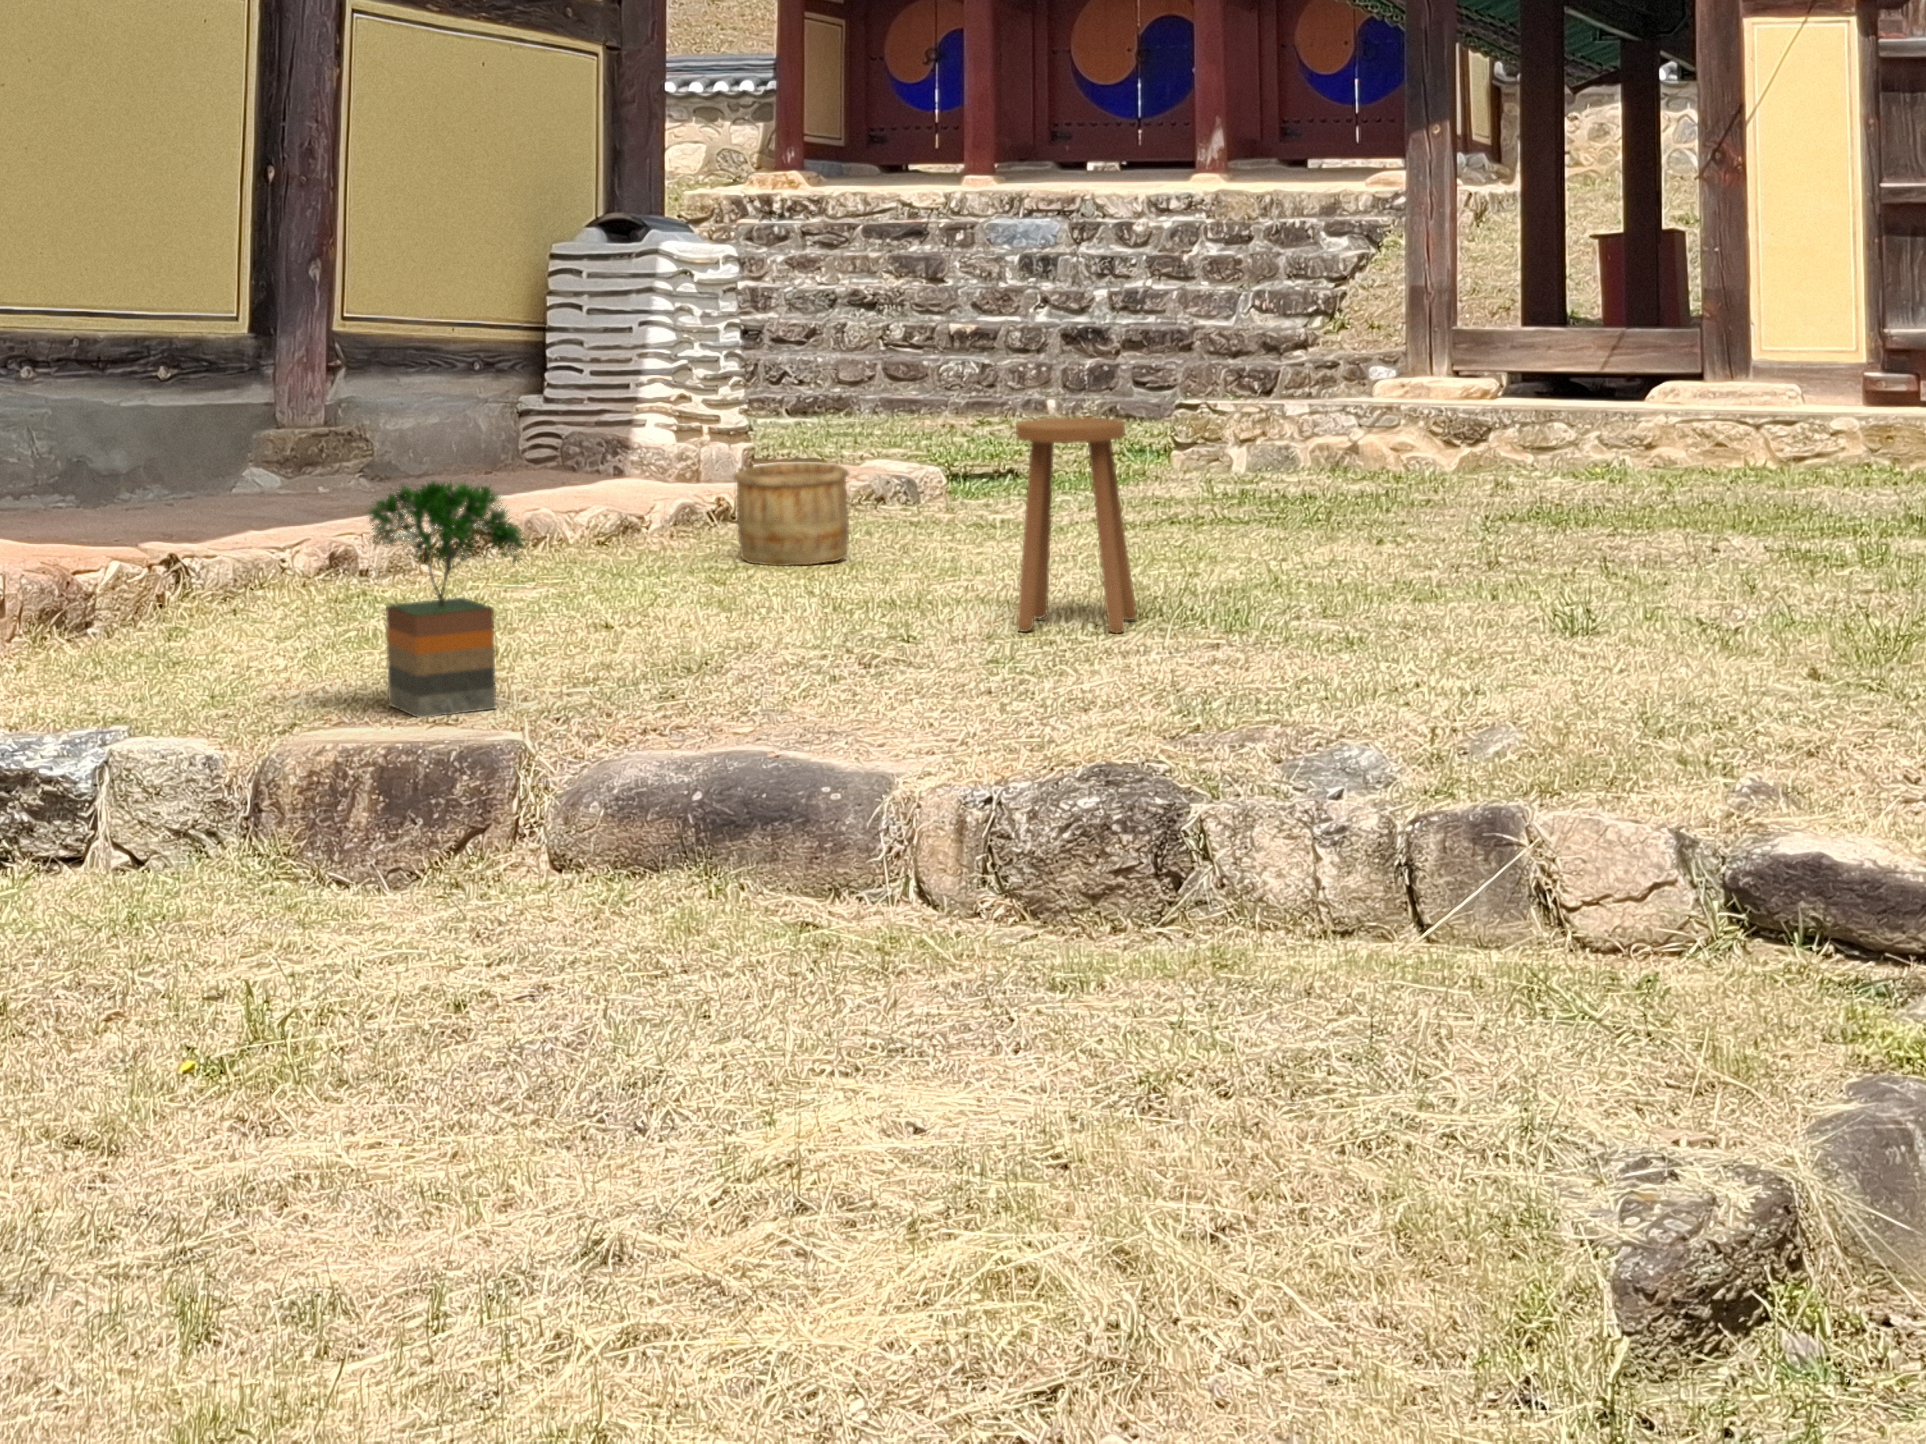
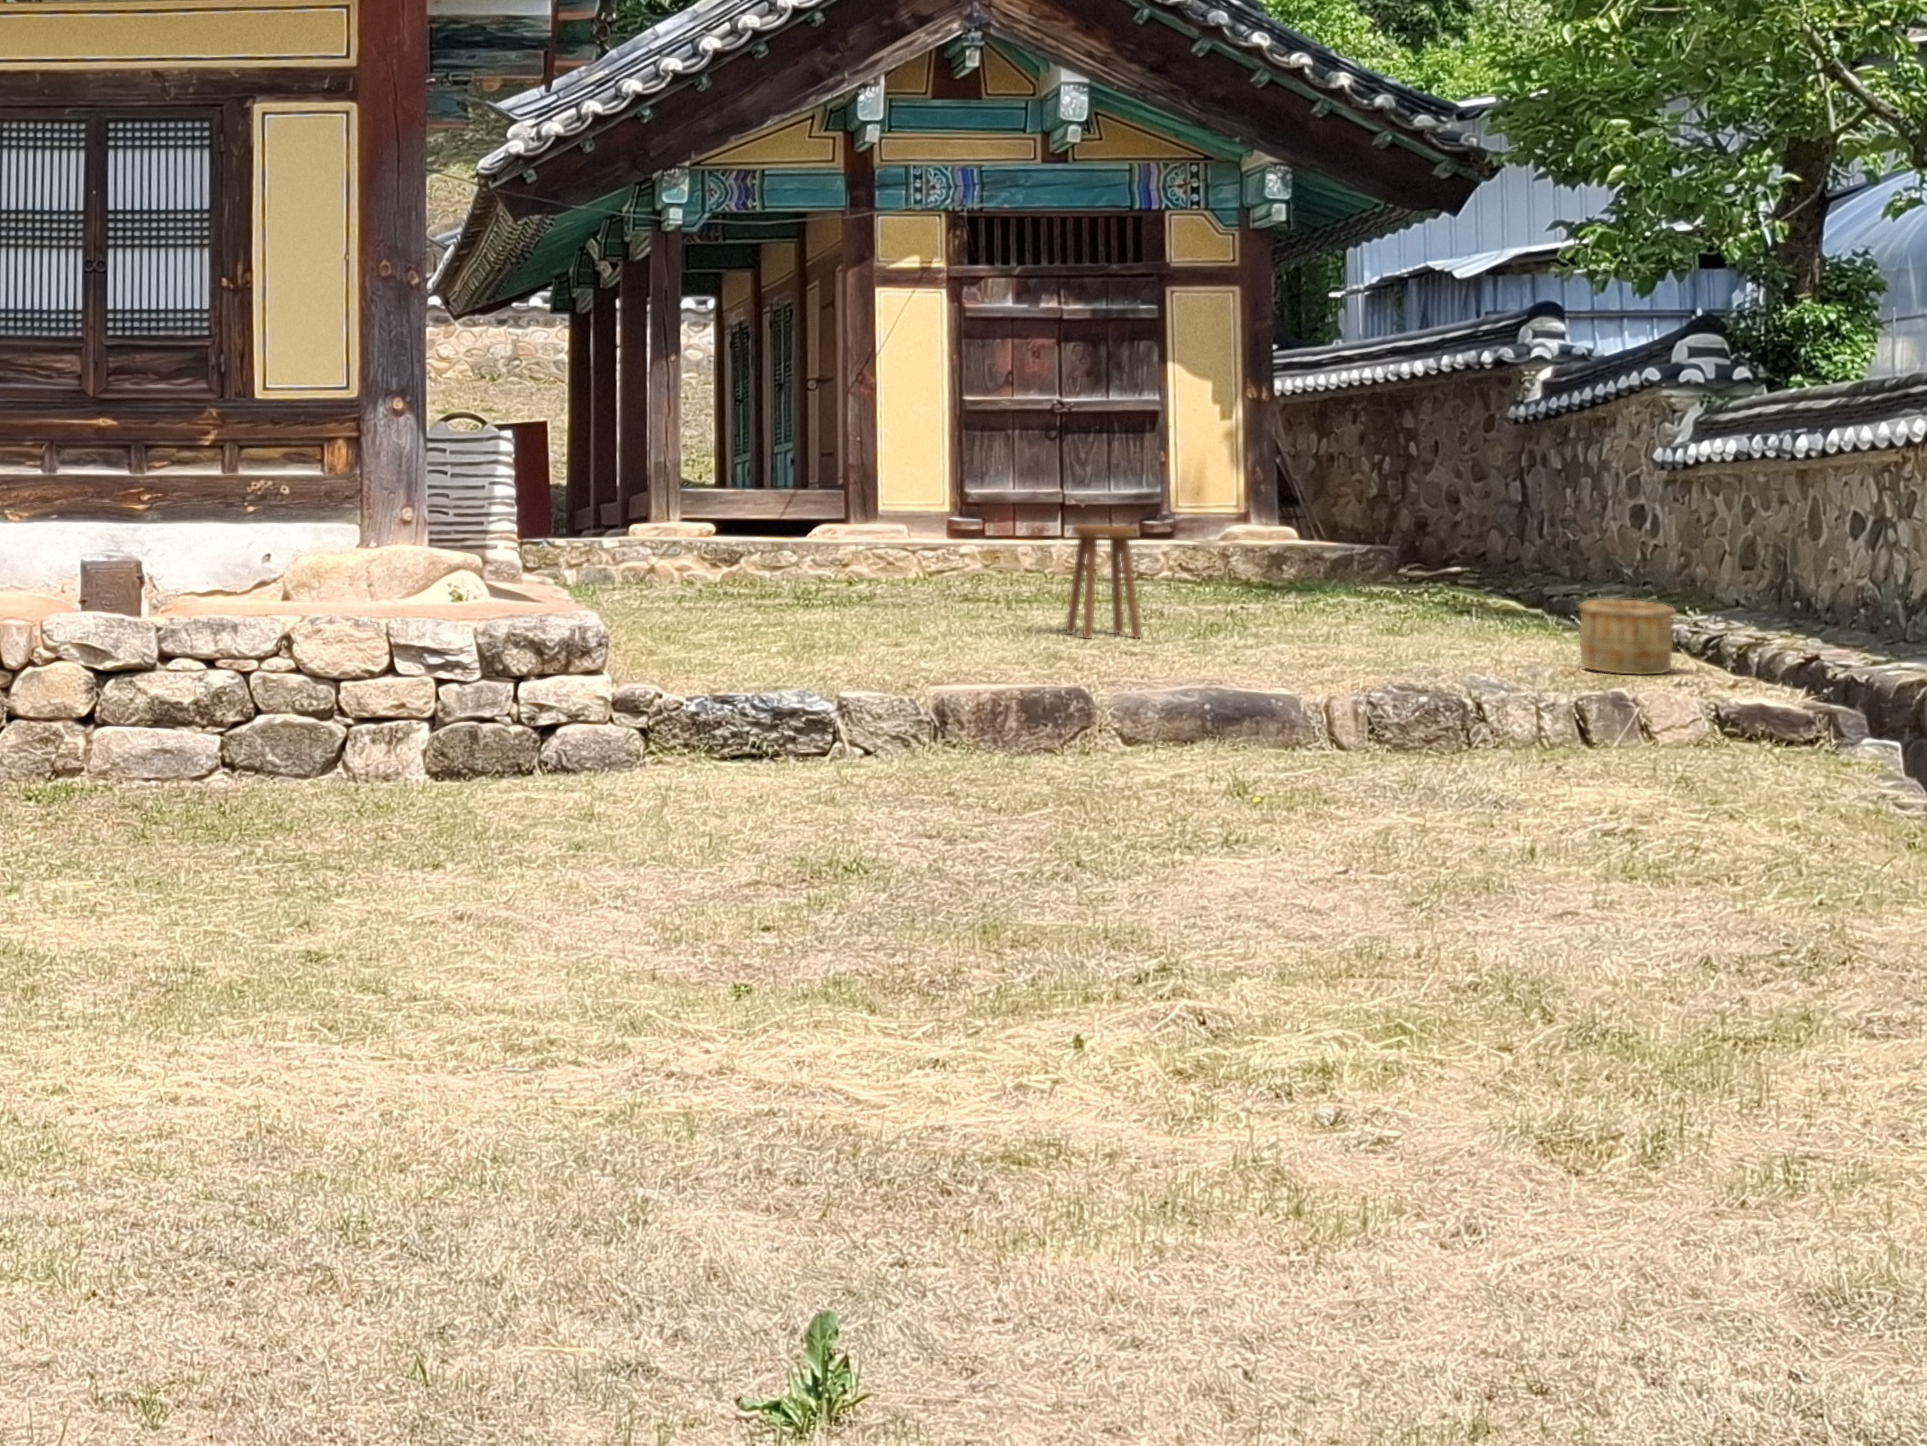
wooden bucket: present [733,462,849,566] -> present [1579,599,1675,675]
potted tree: present [369,481,526,718] -> none [914,550,1014,675]

